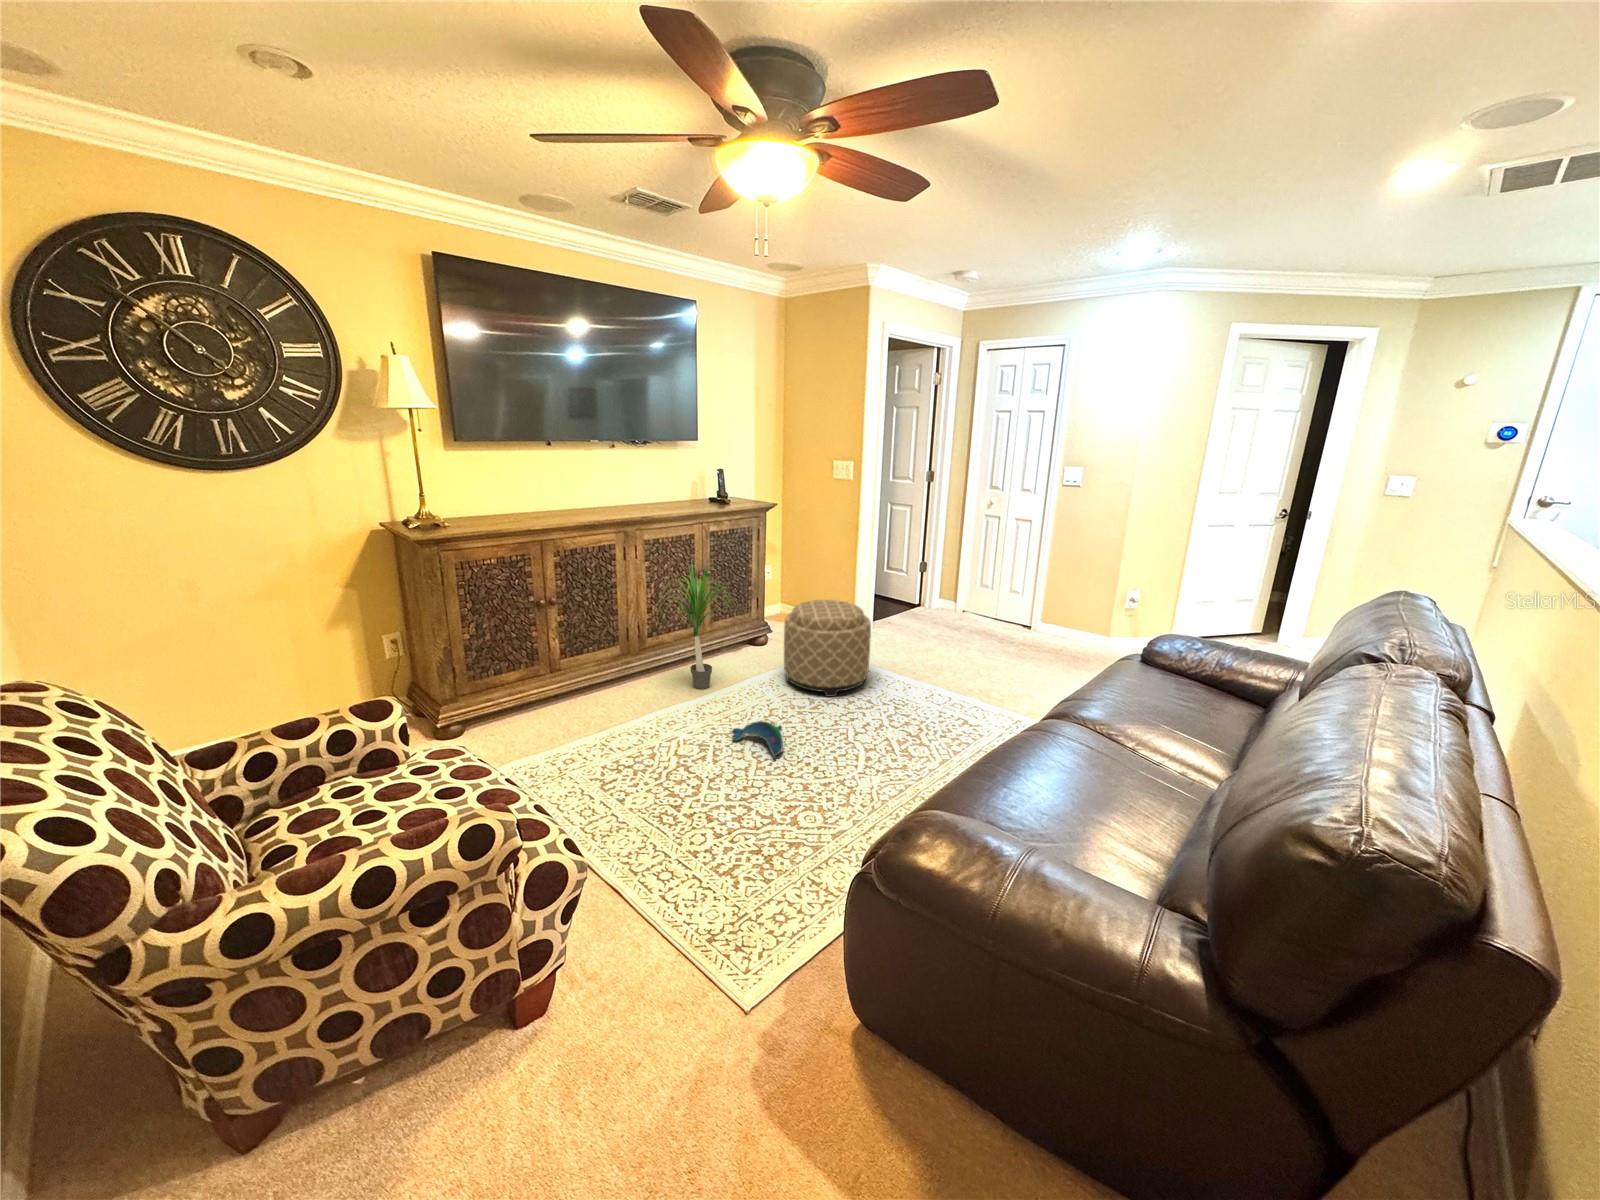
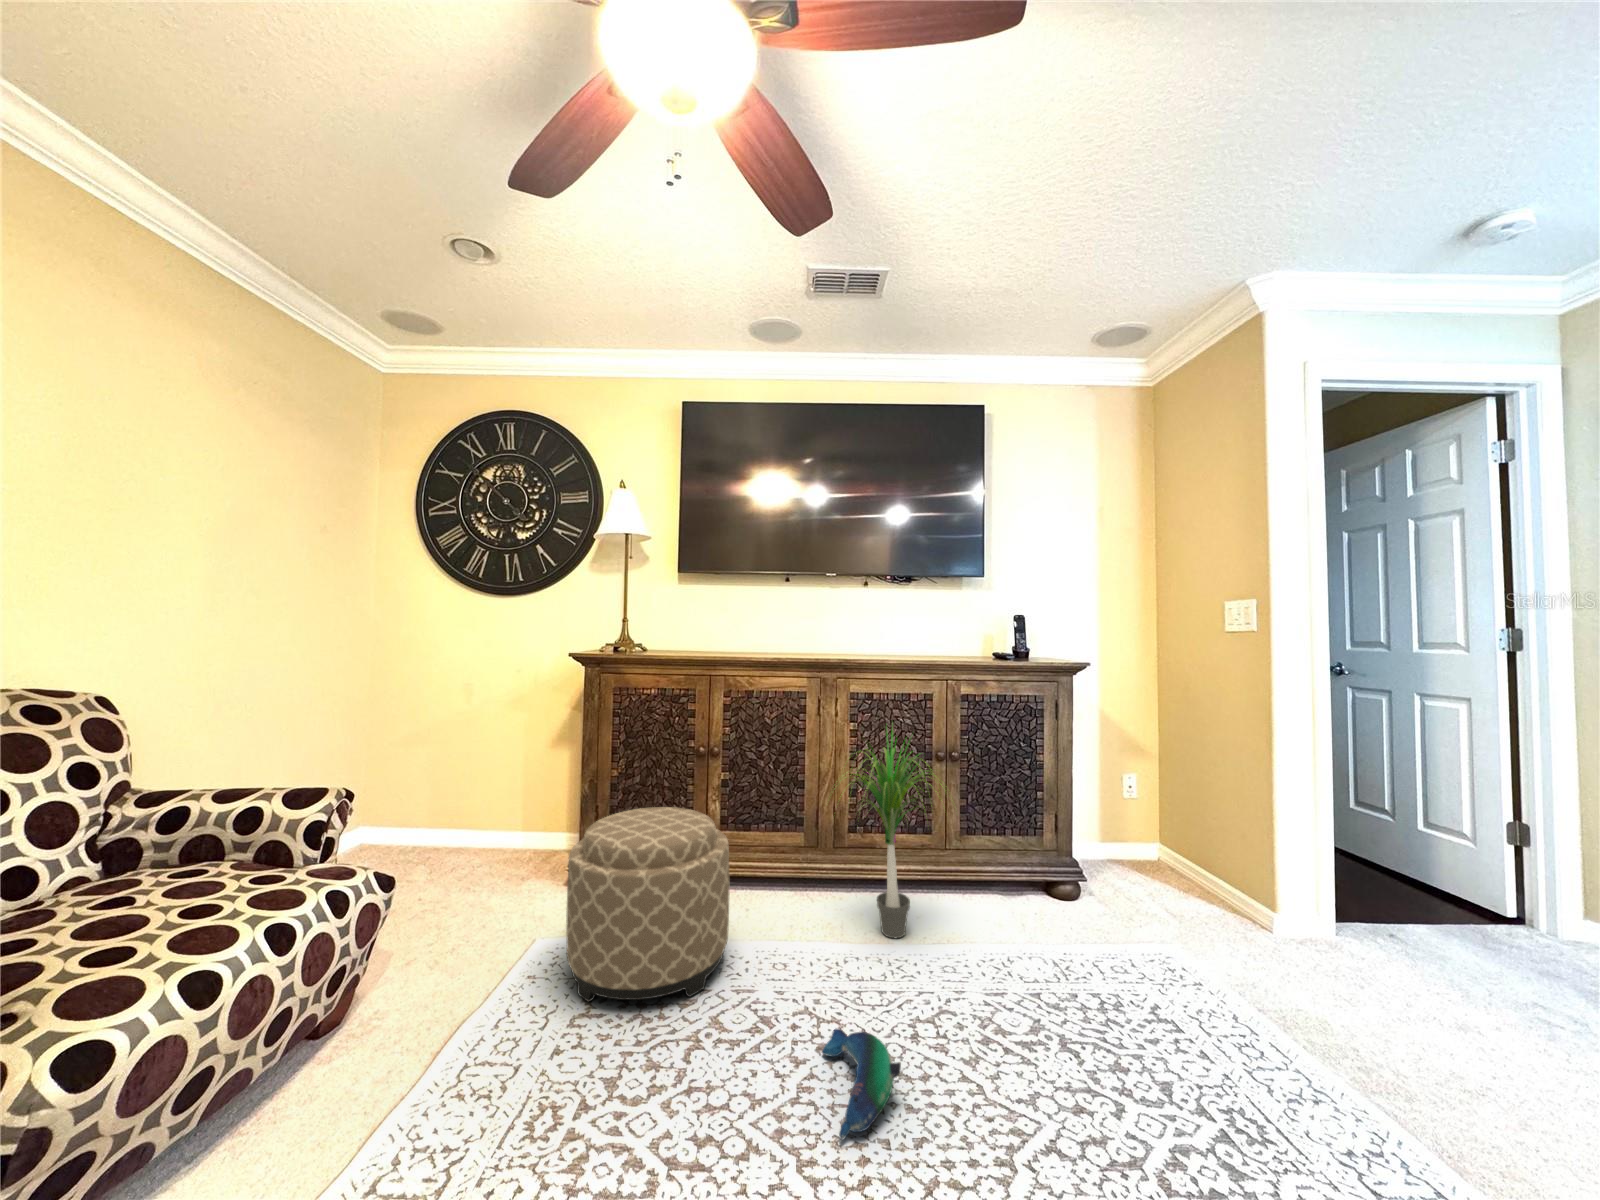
ottoman: present [784,600,871,697] -> present [566,807,730,1002]

